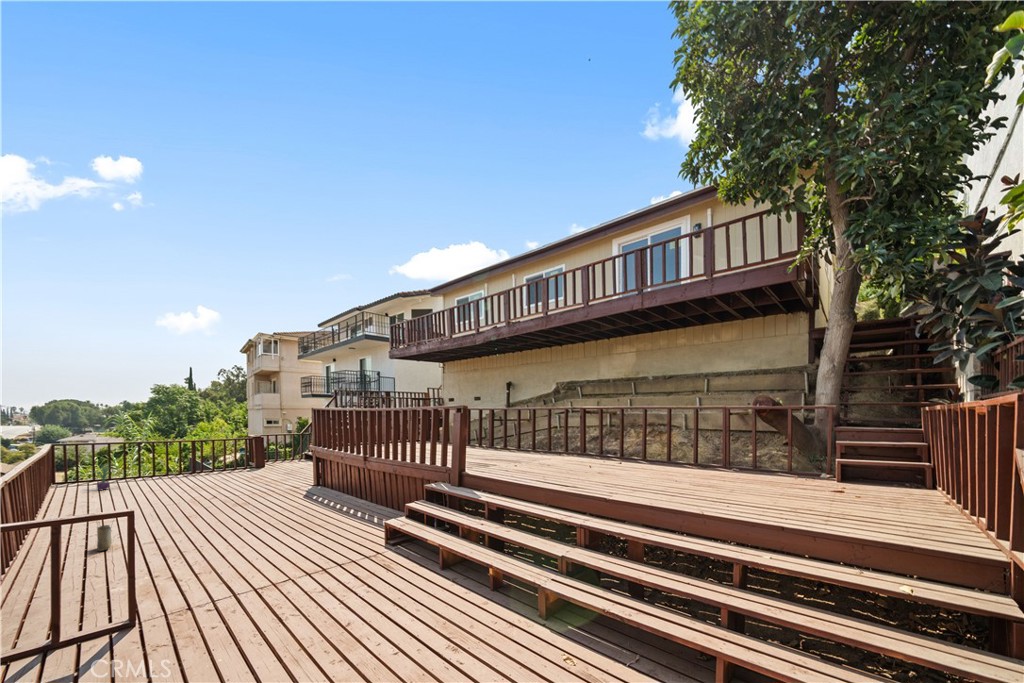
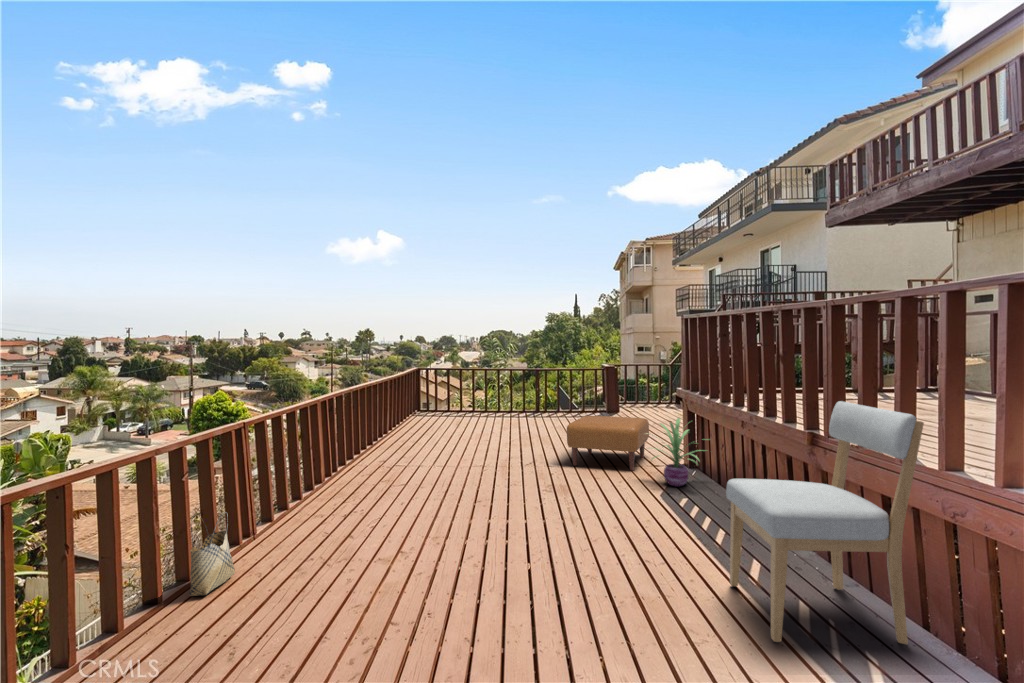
chair: none [335,445,384,512] -> present [726,401,924,644]
ottoman: none [251,464,296,492] -> present [567,416,649,471]
decorative plant: present [97,465,110,490] -> present [652,418,699,486]

